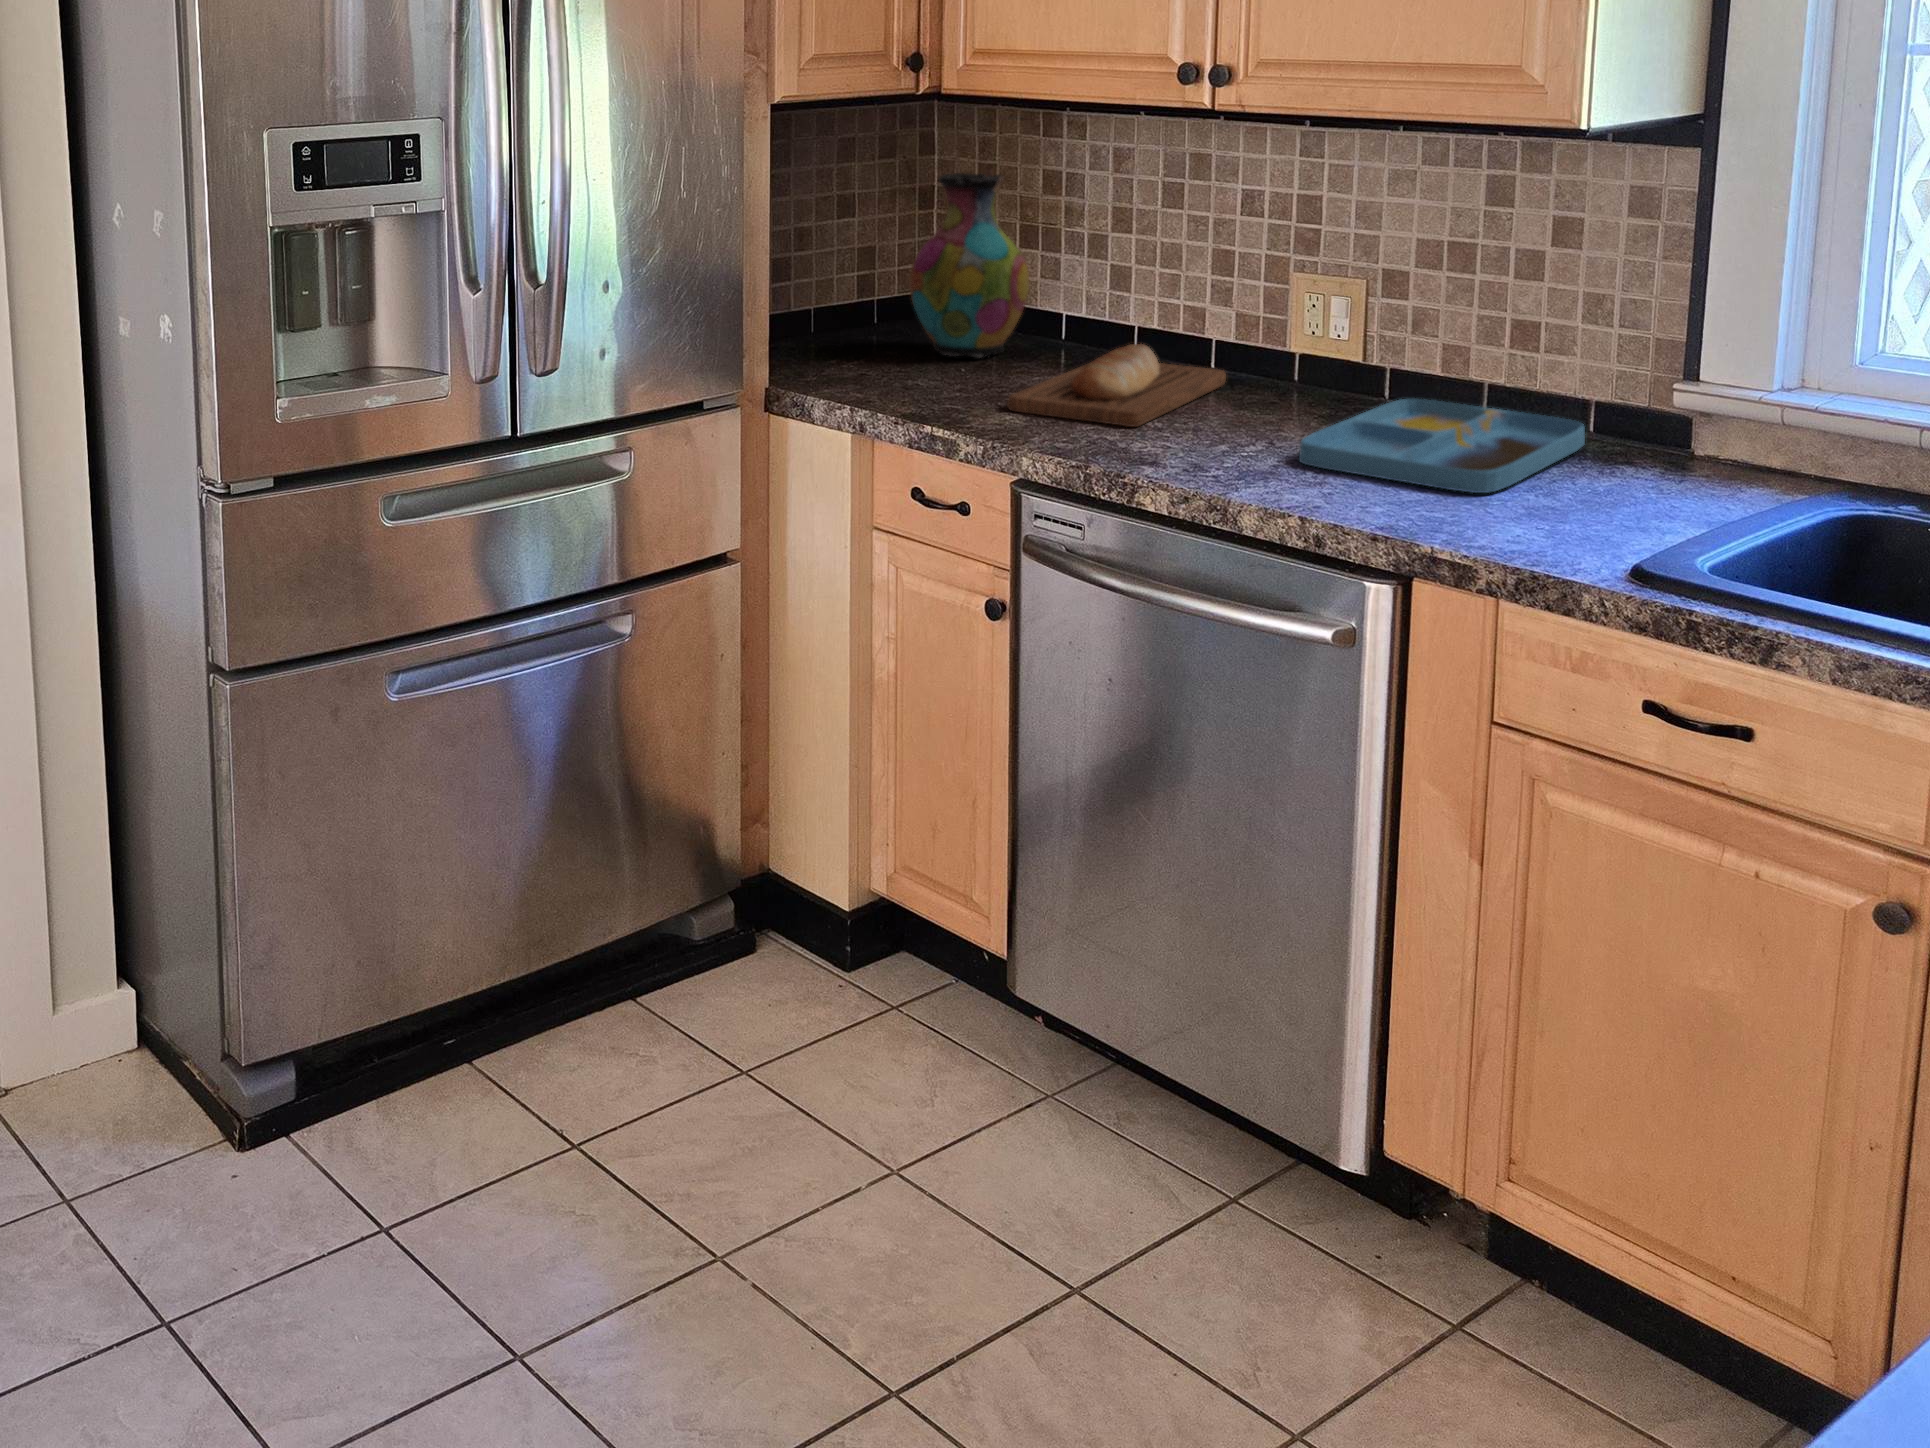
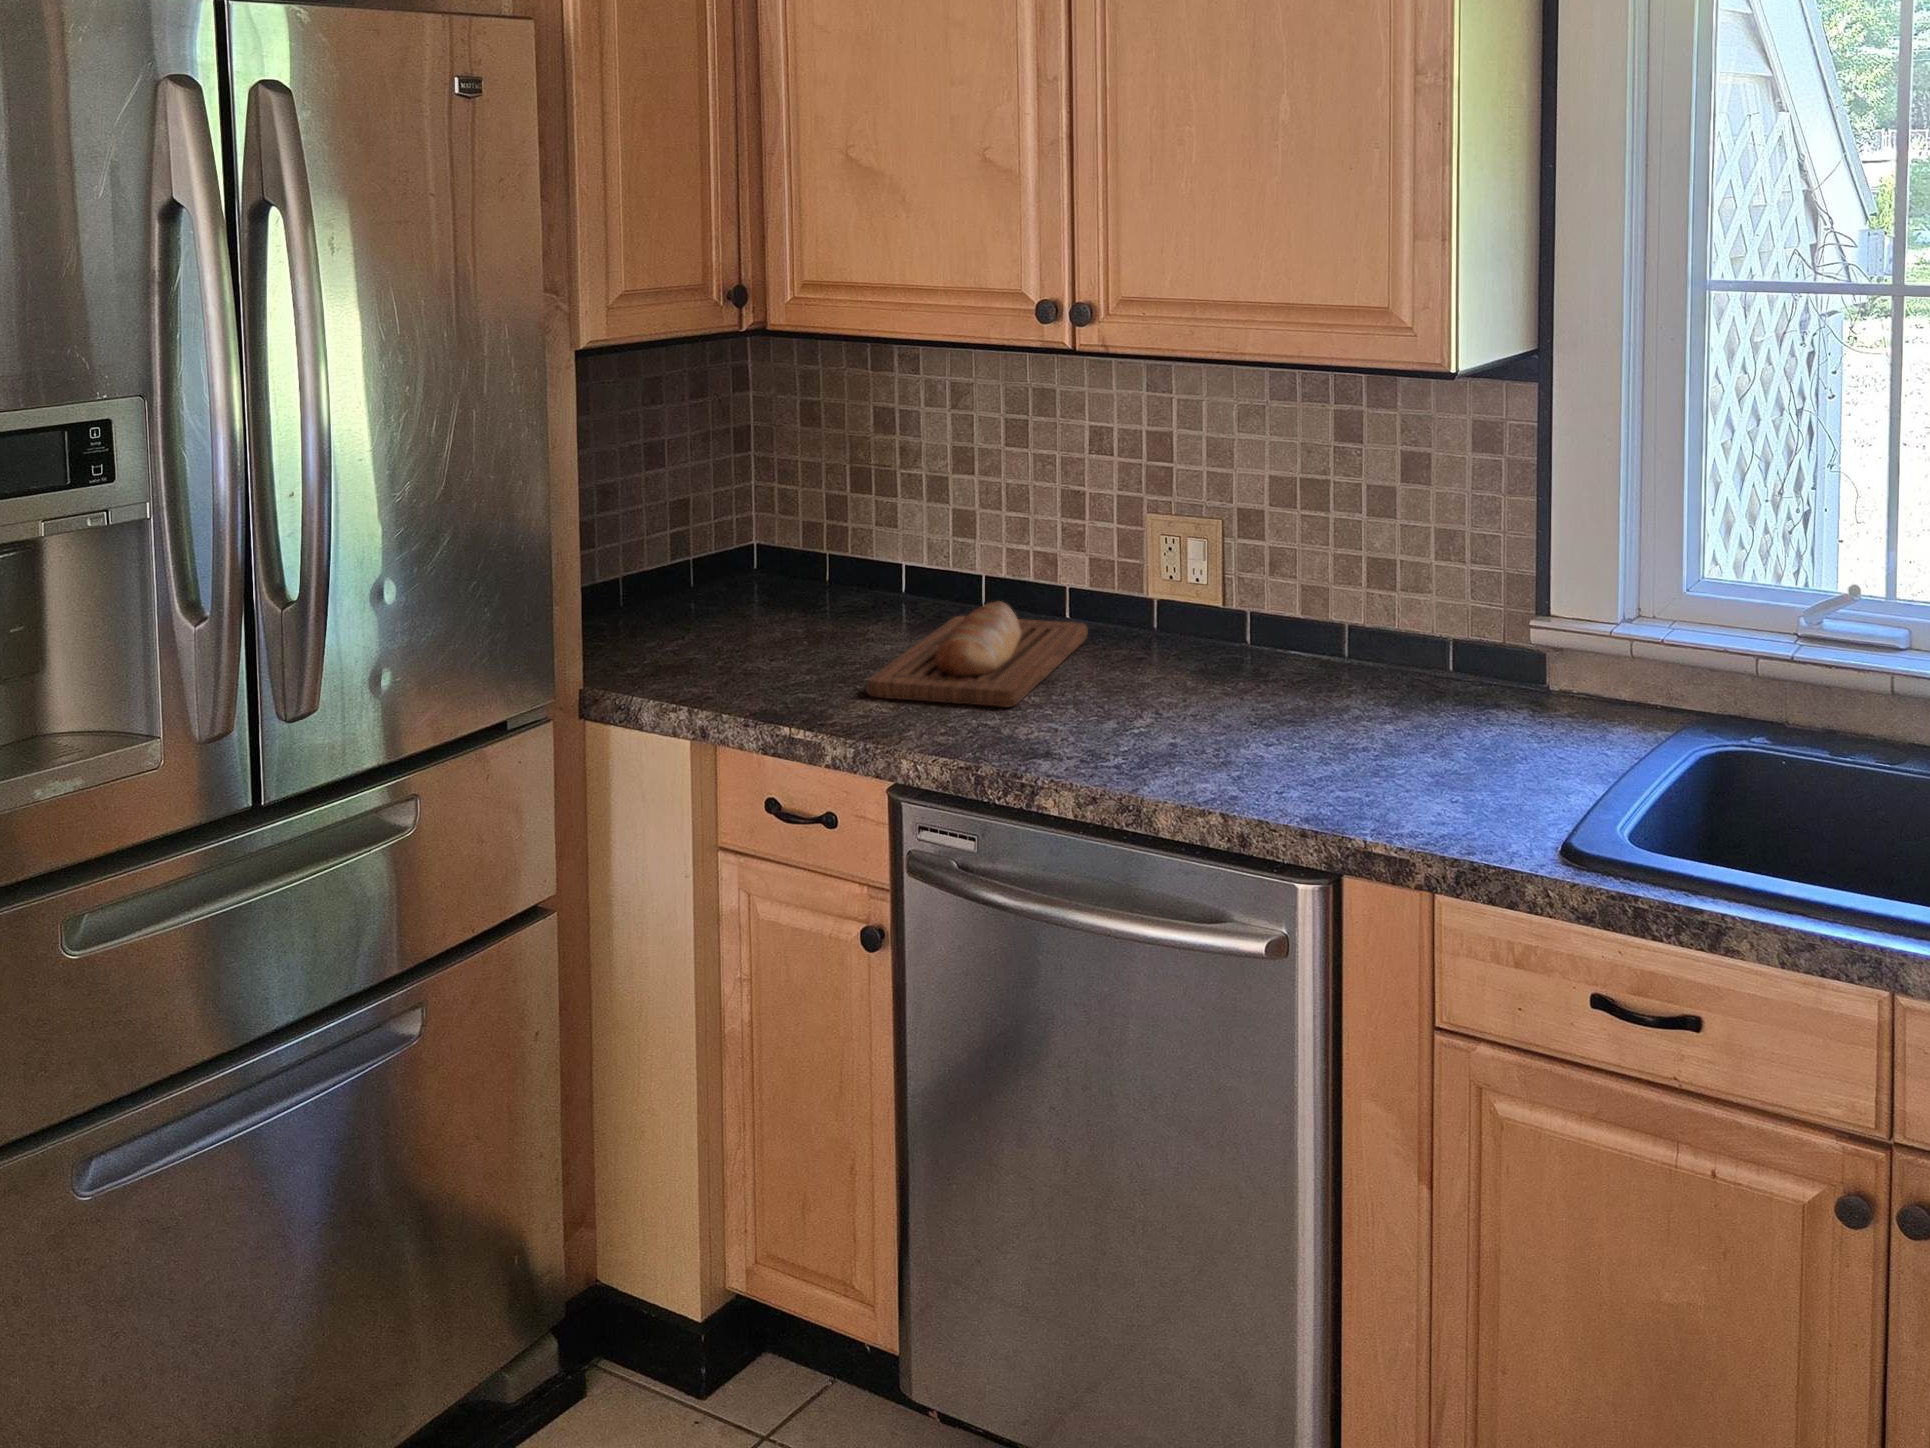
vase: present [909,173,1029,357] -> none [734,414,868,625]
tray: present [1299,399,1585,493] -> none [1193,646,1453,761]

